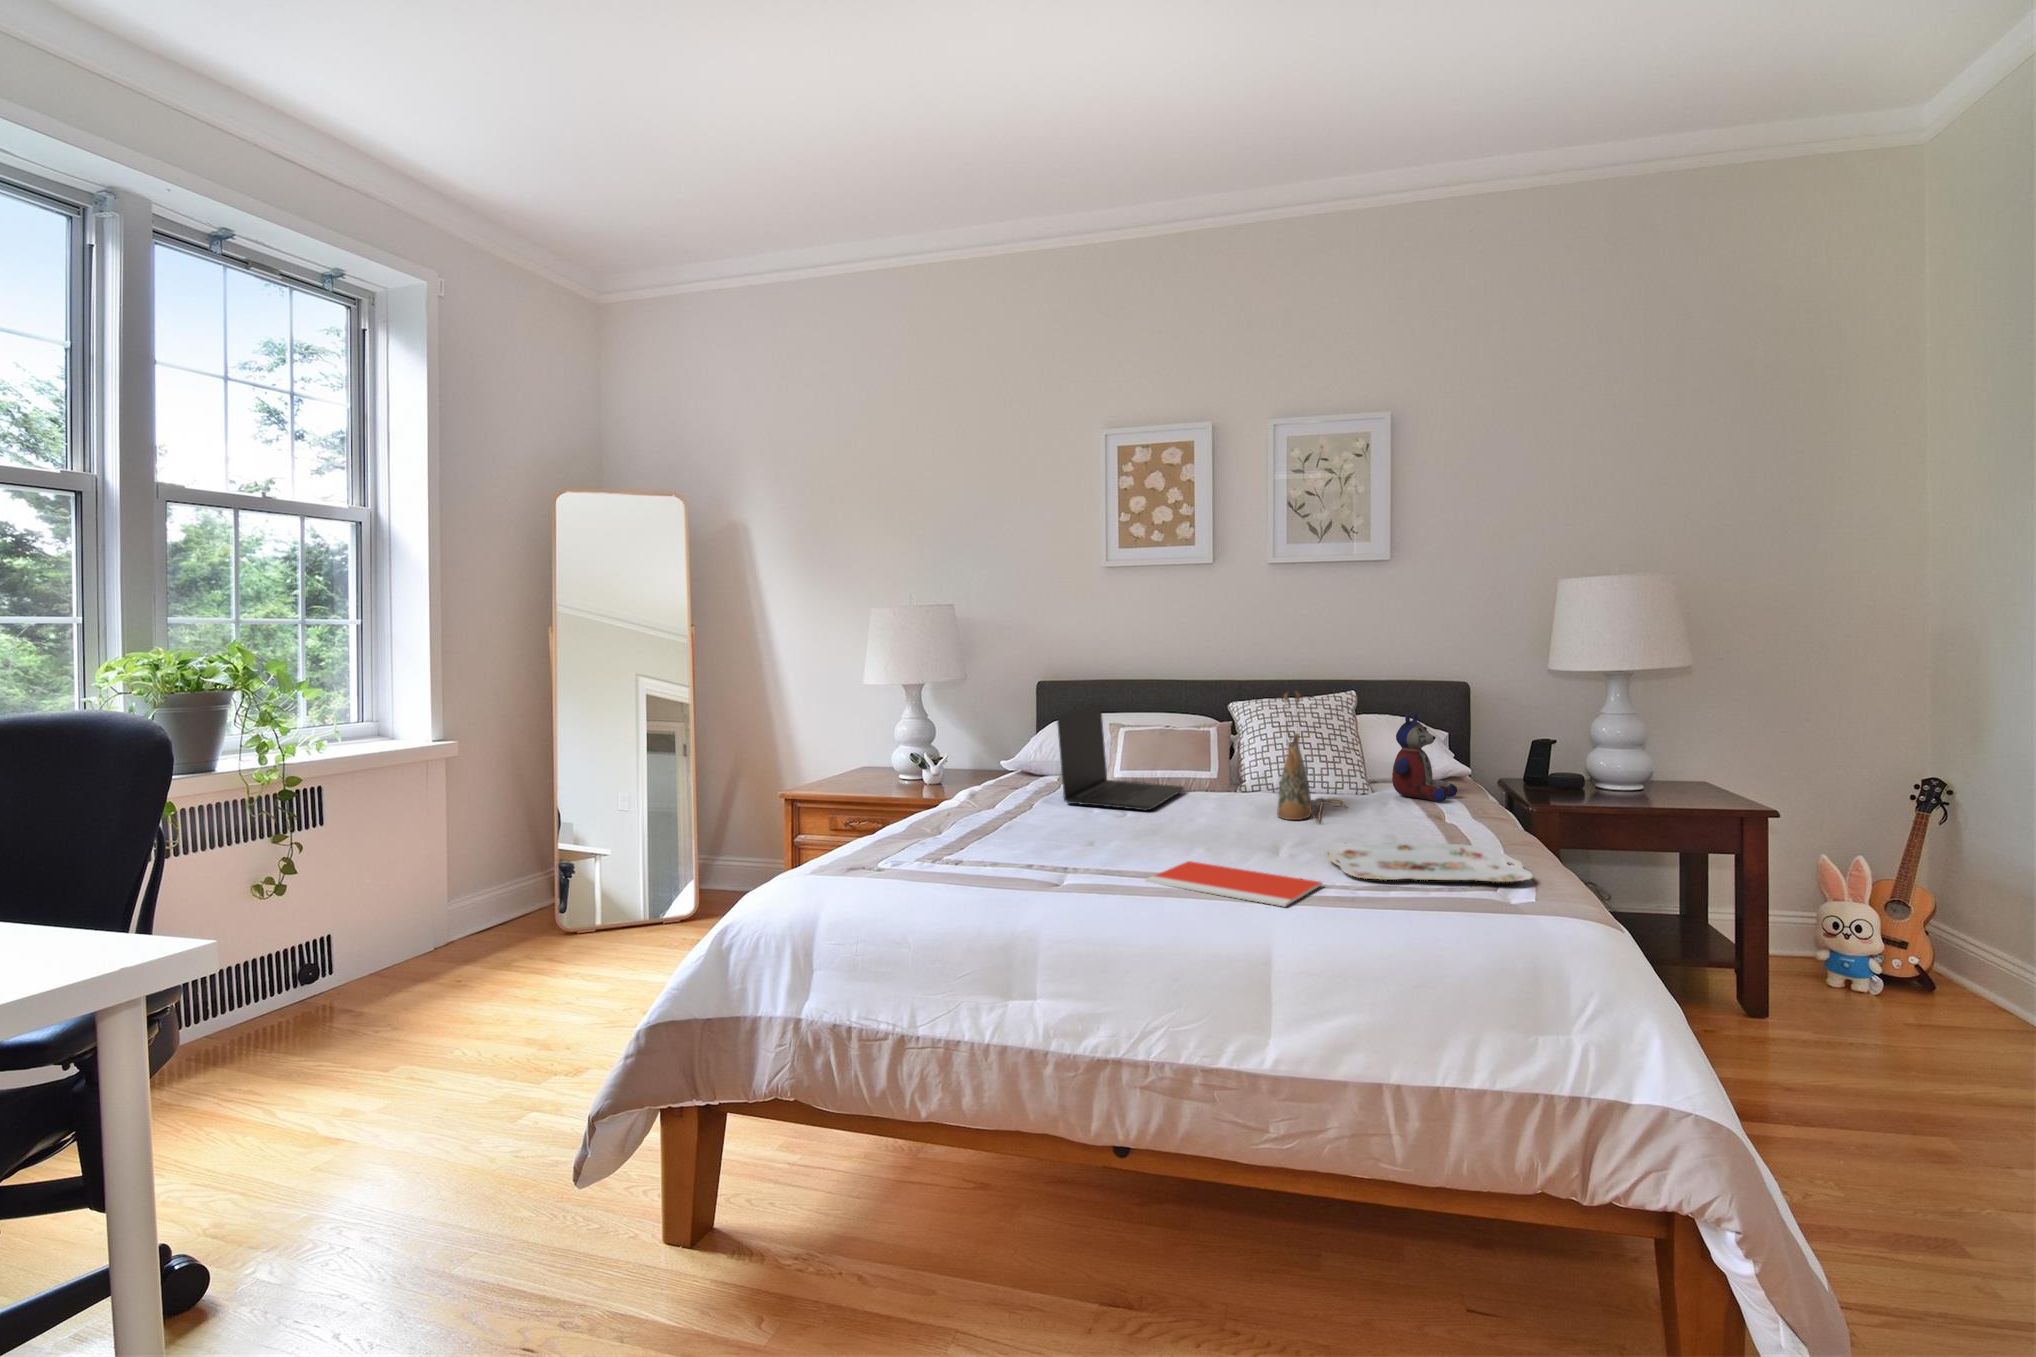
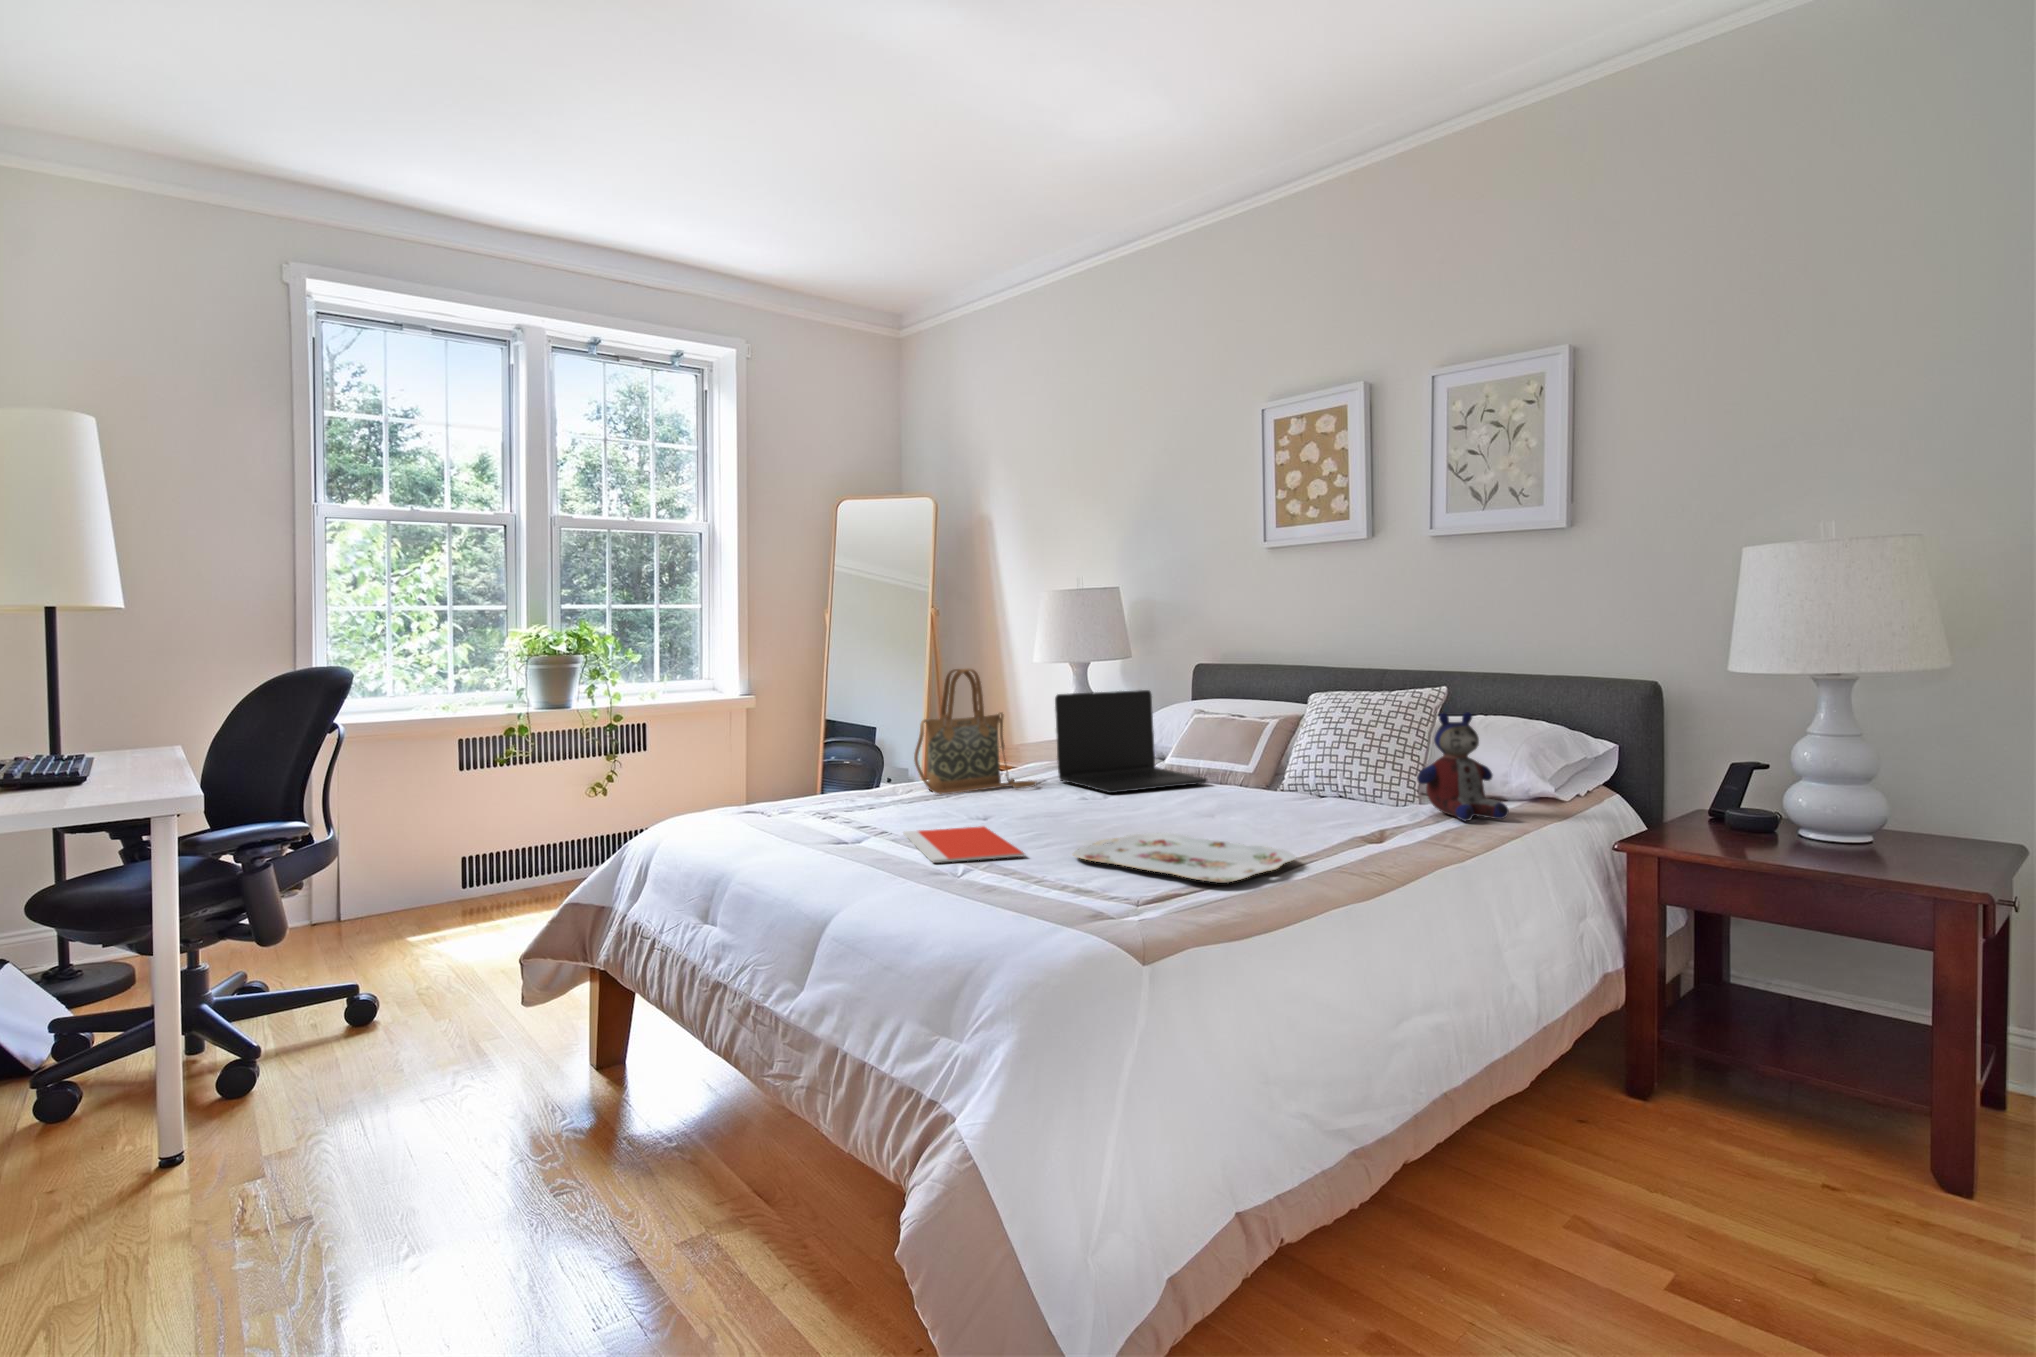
handbag: present [1277,692,1345,822] -> present [914,669,1036,794]

